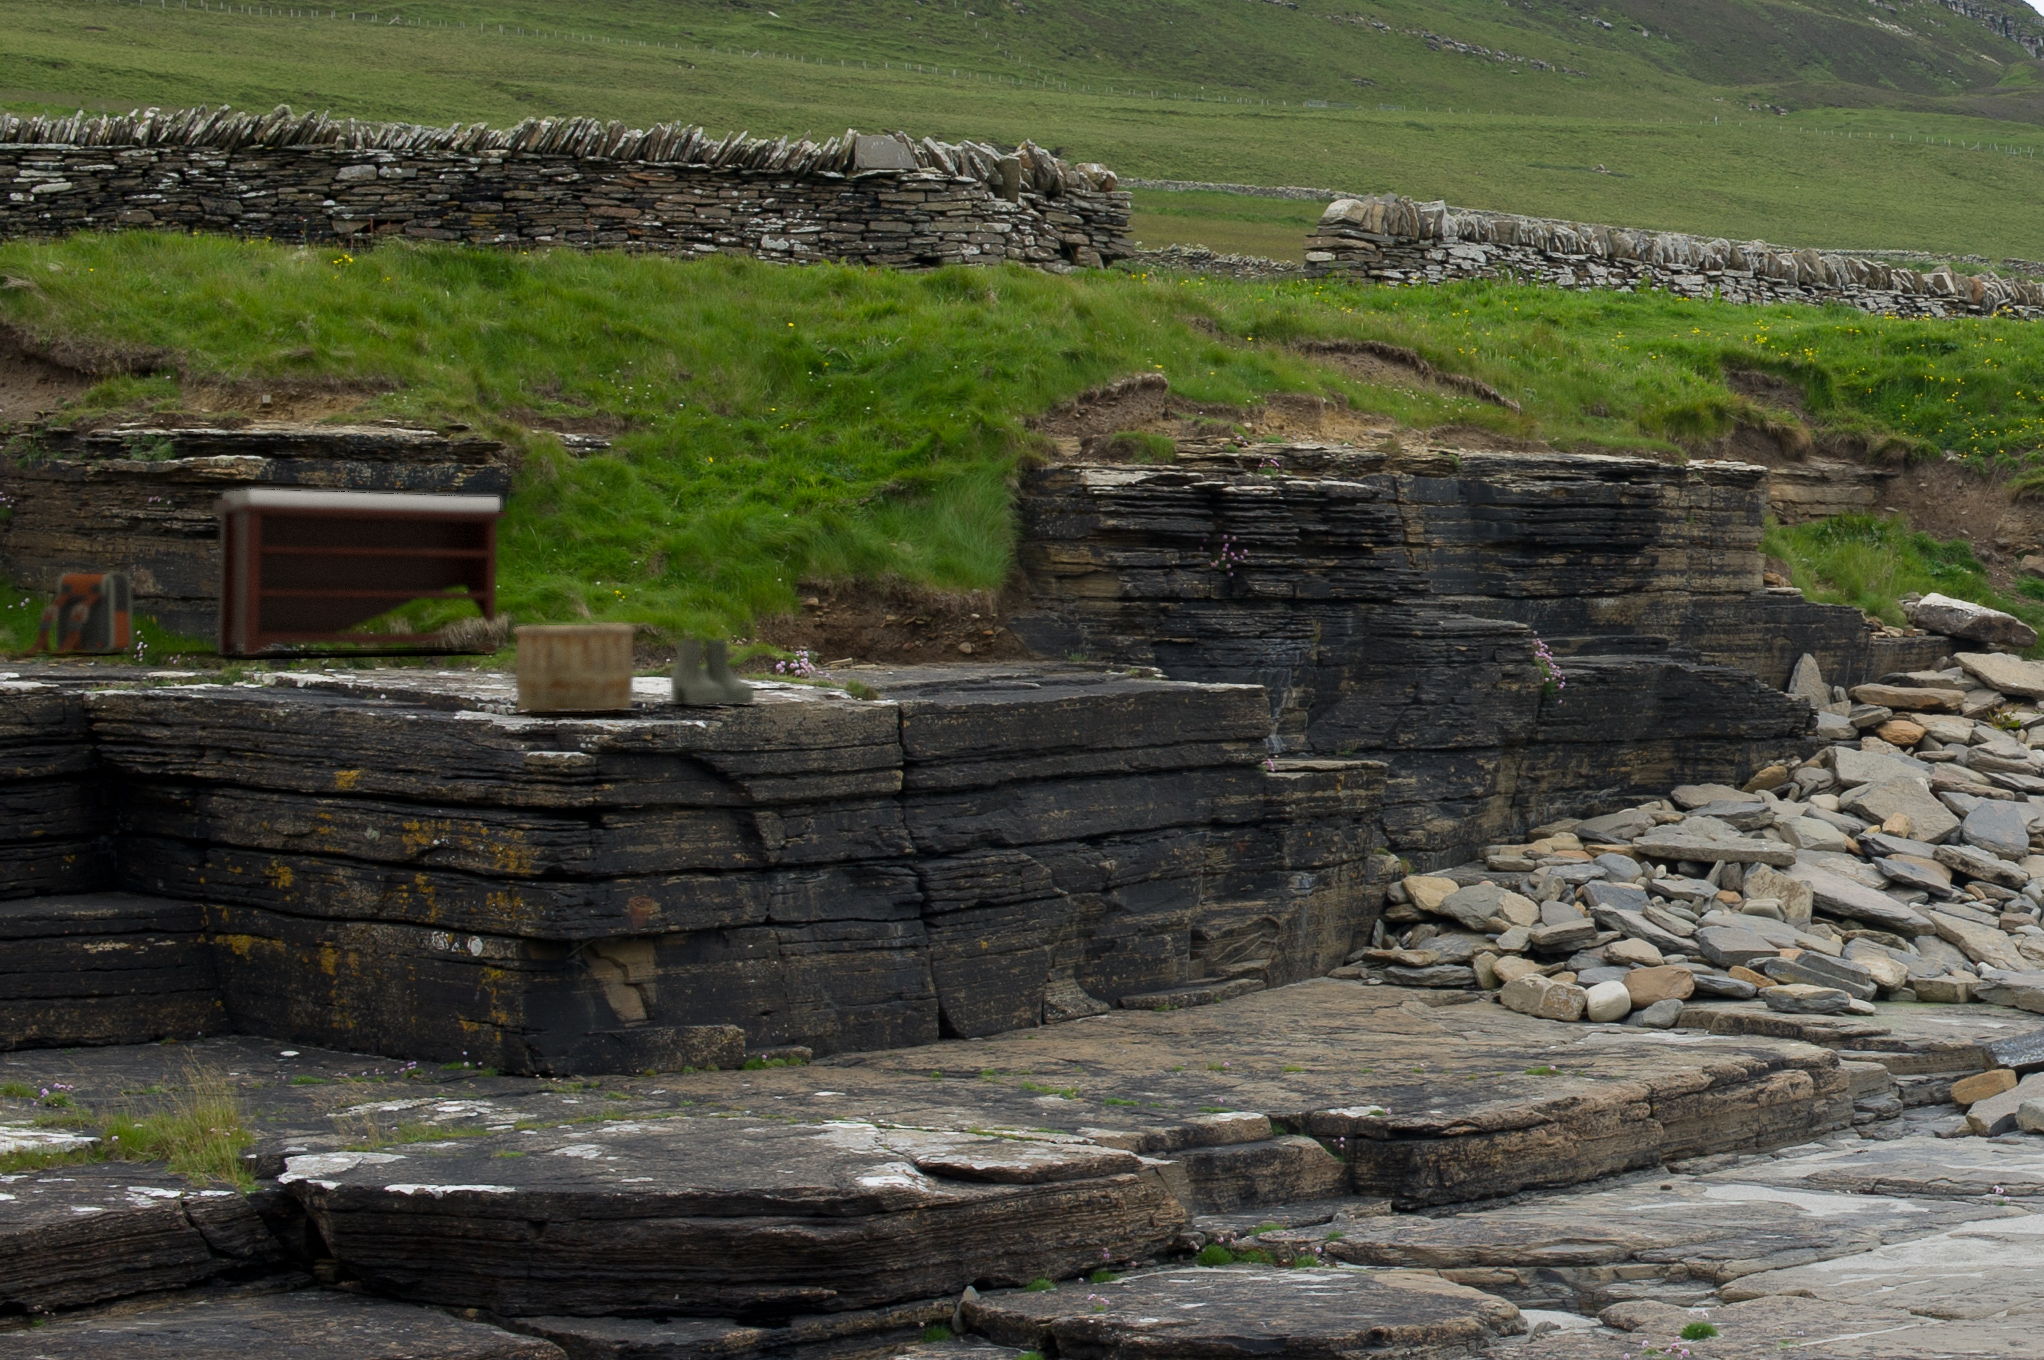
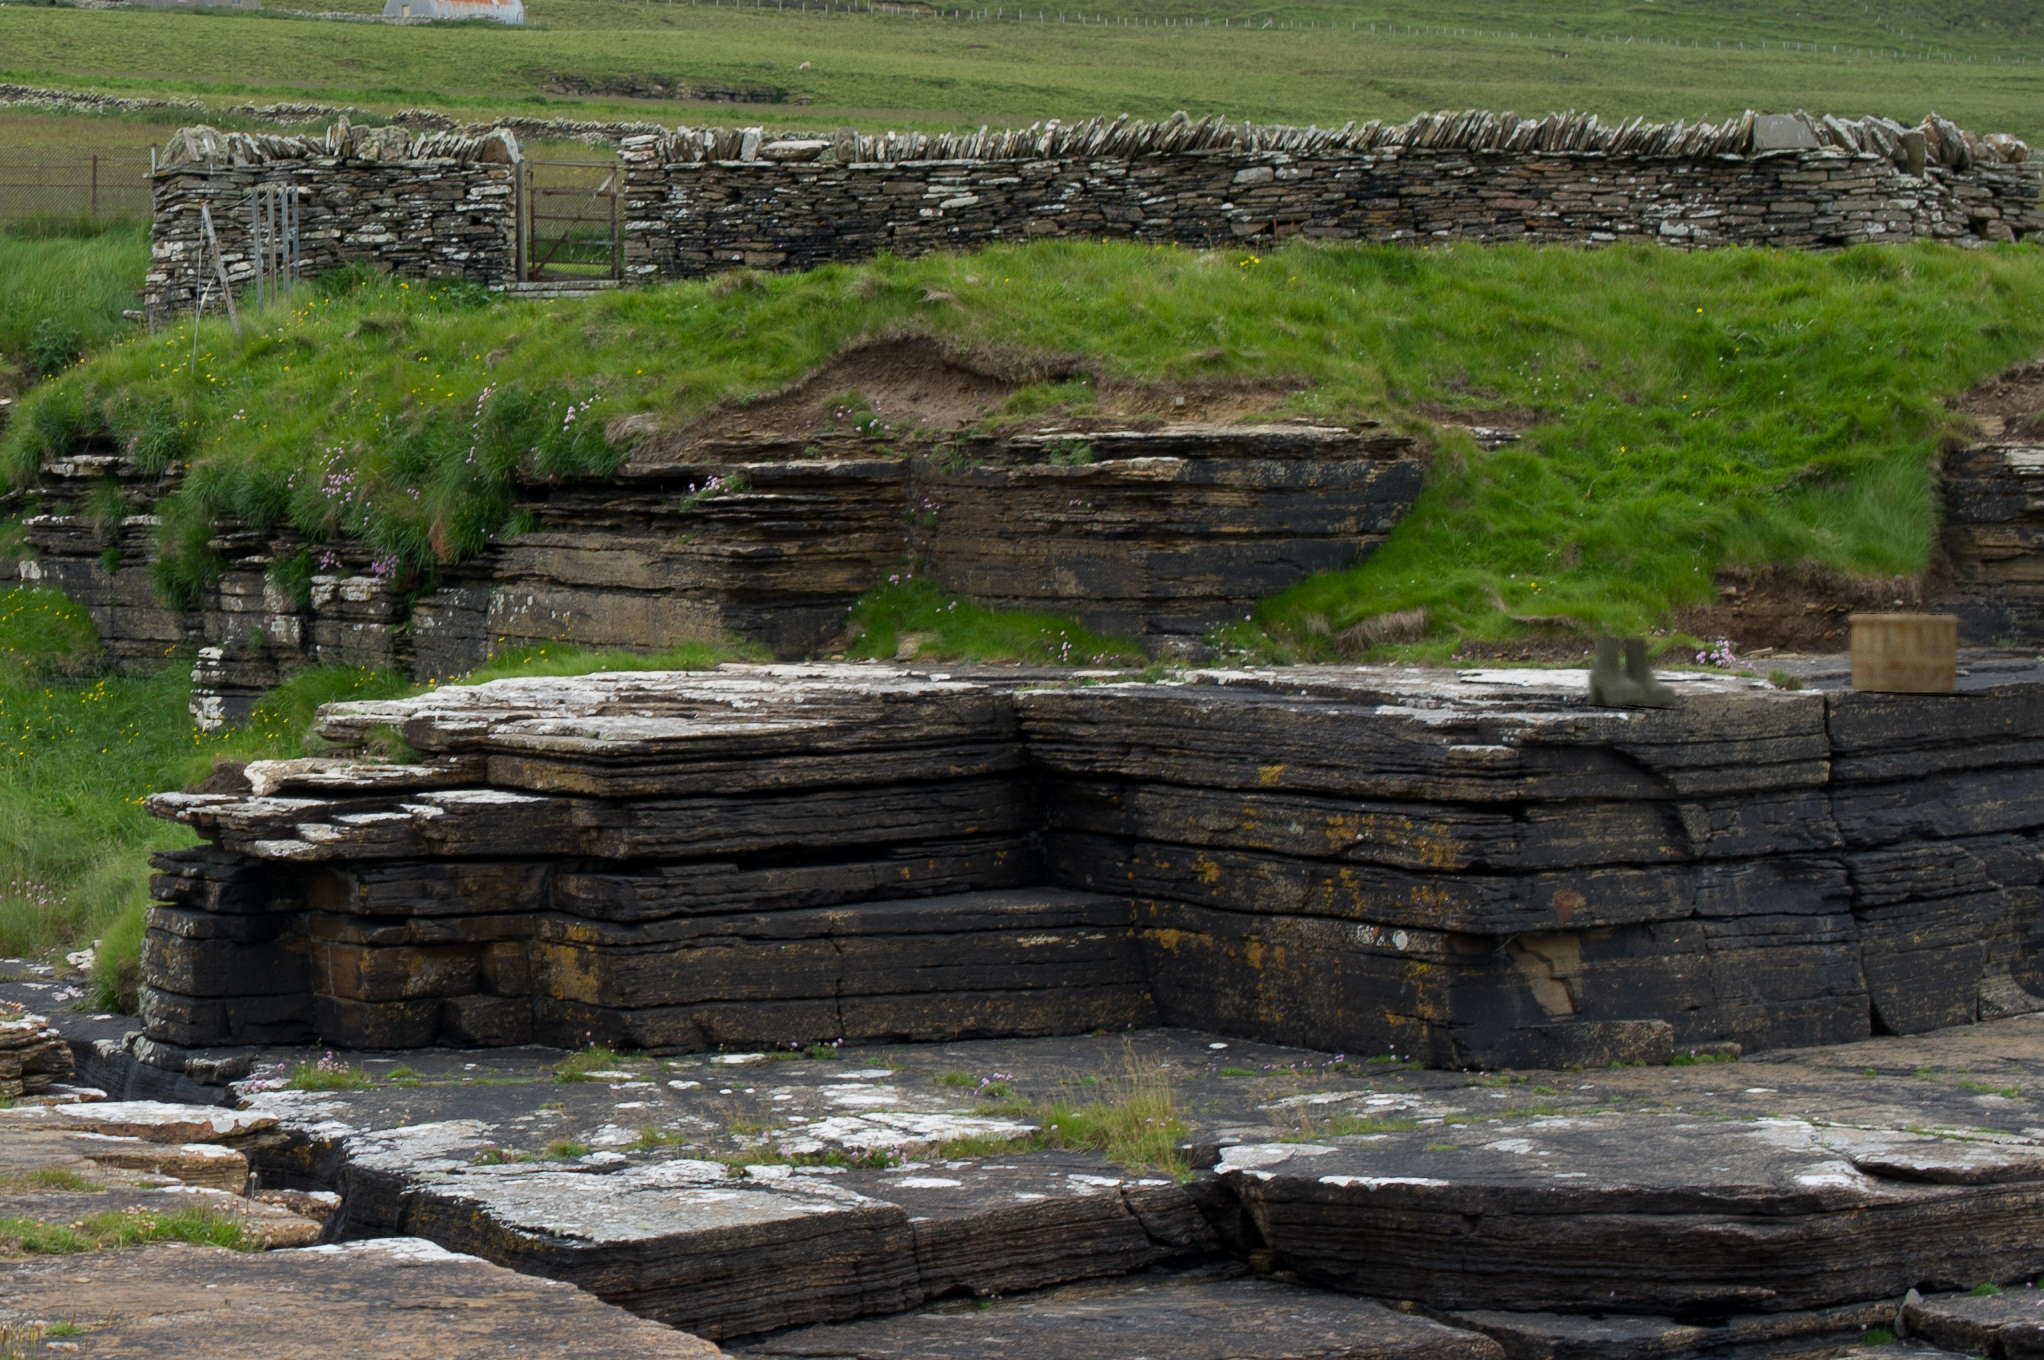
bench: present [213,490,508,655] -> none [1129,492,1407,665]
backpack: present [27,572,132,654] -> none [966,573,1057,652]
wooden bucket: present [513,625,636,712] -> present [1849,614,1960,693]

